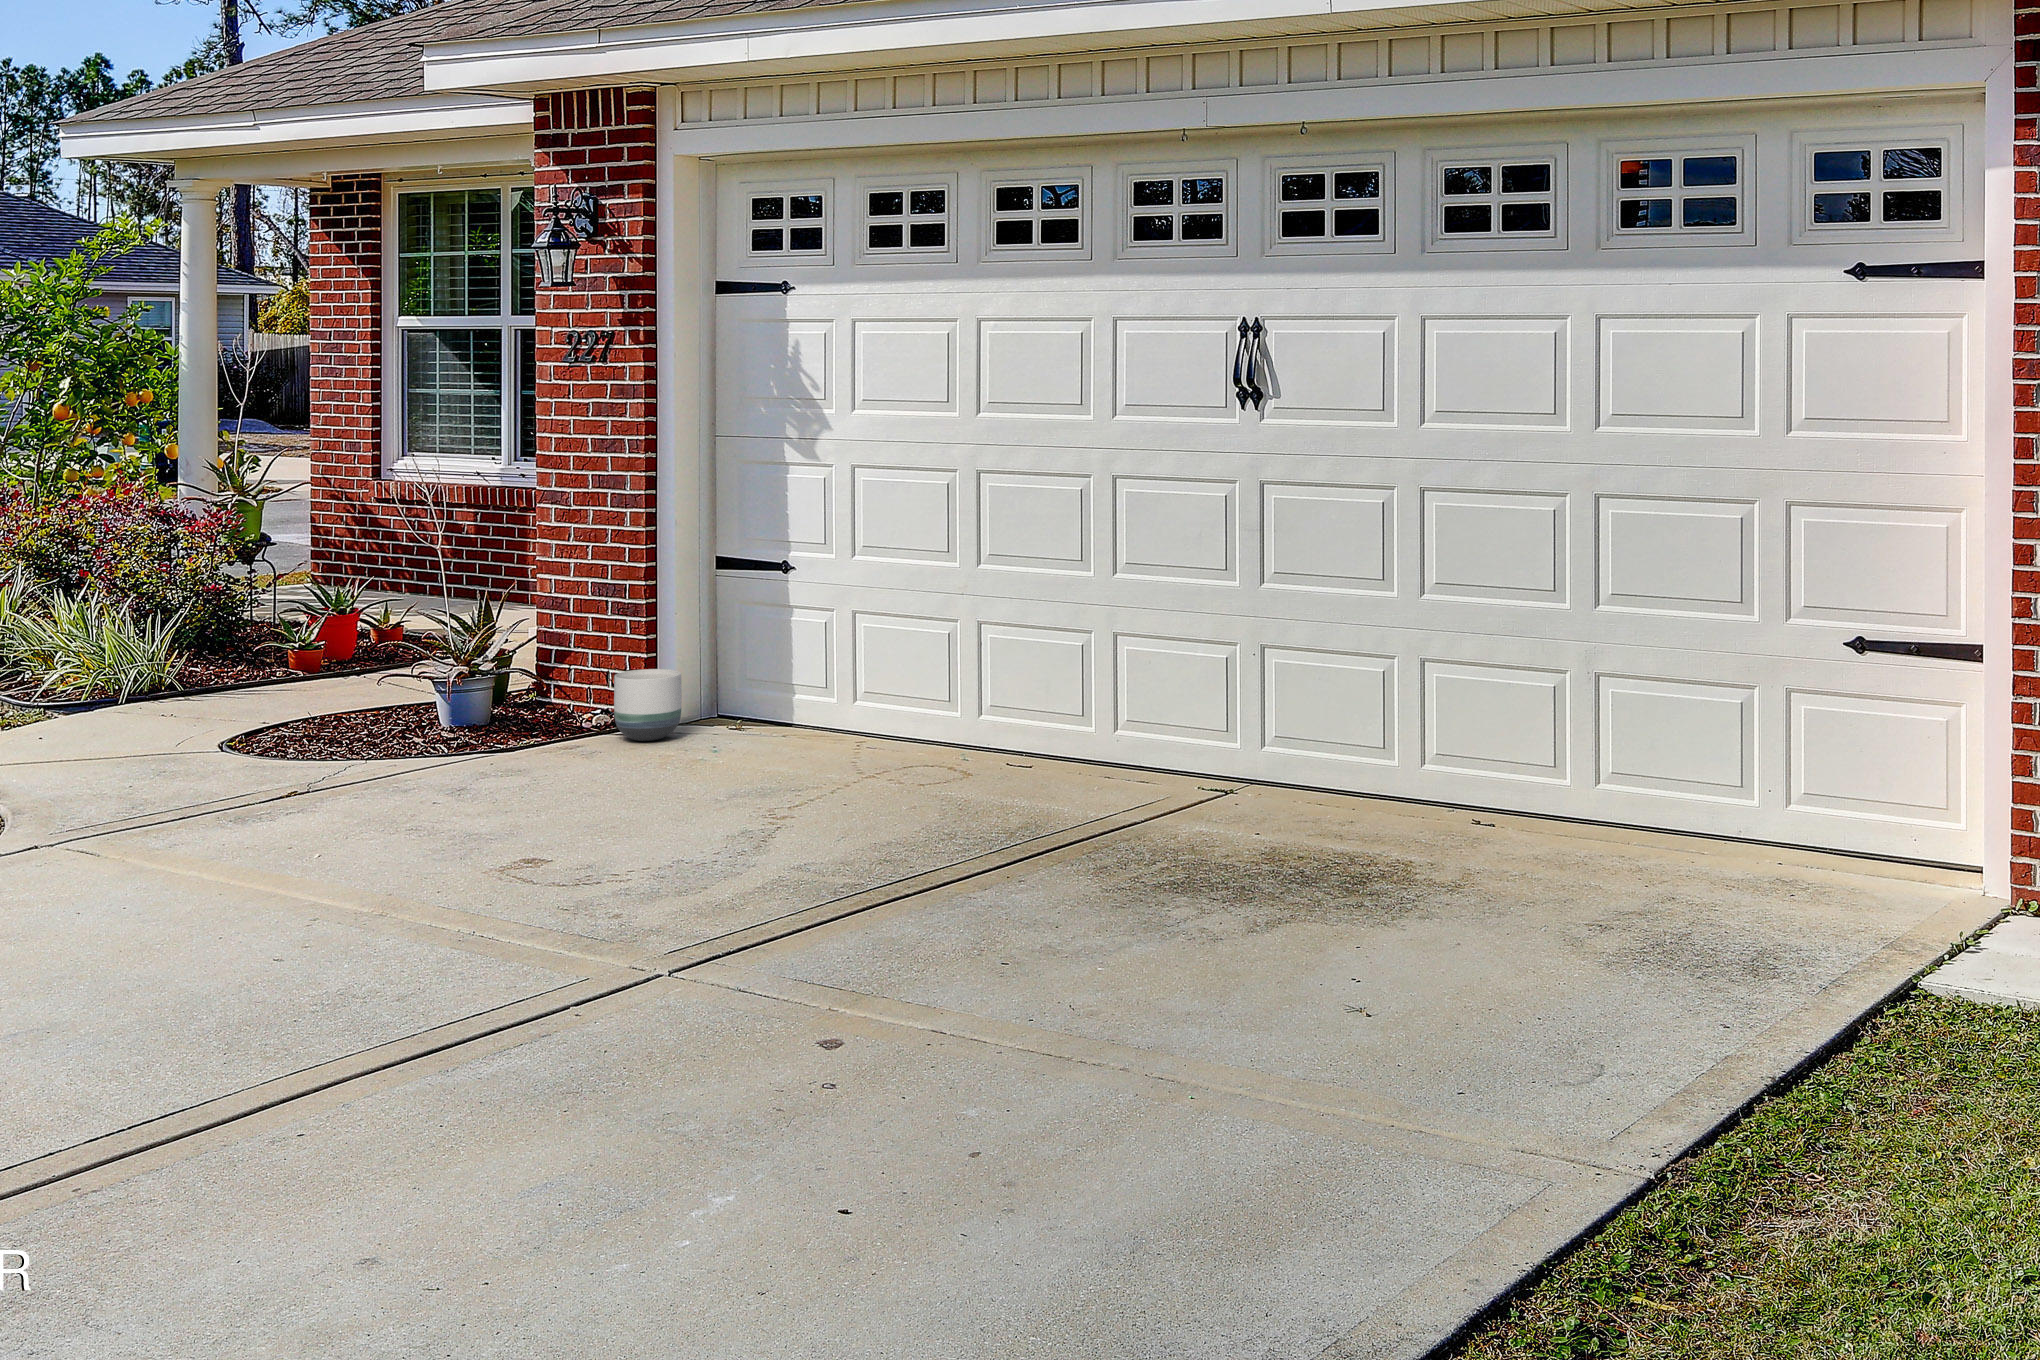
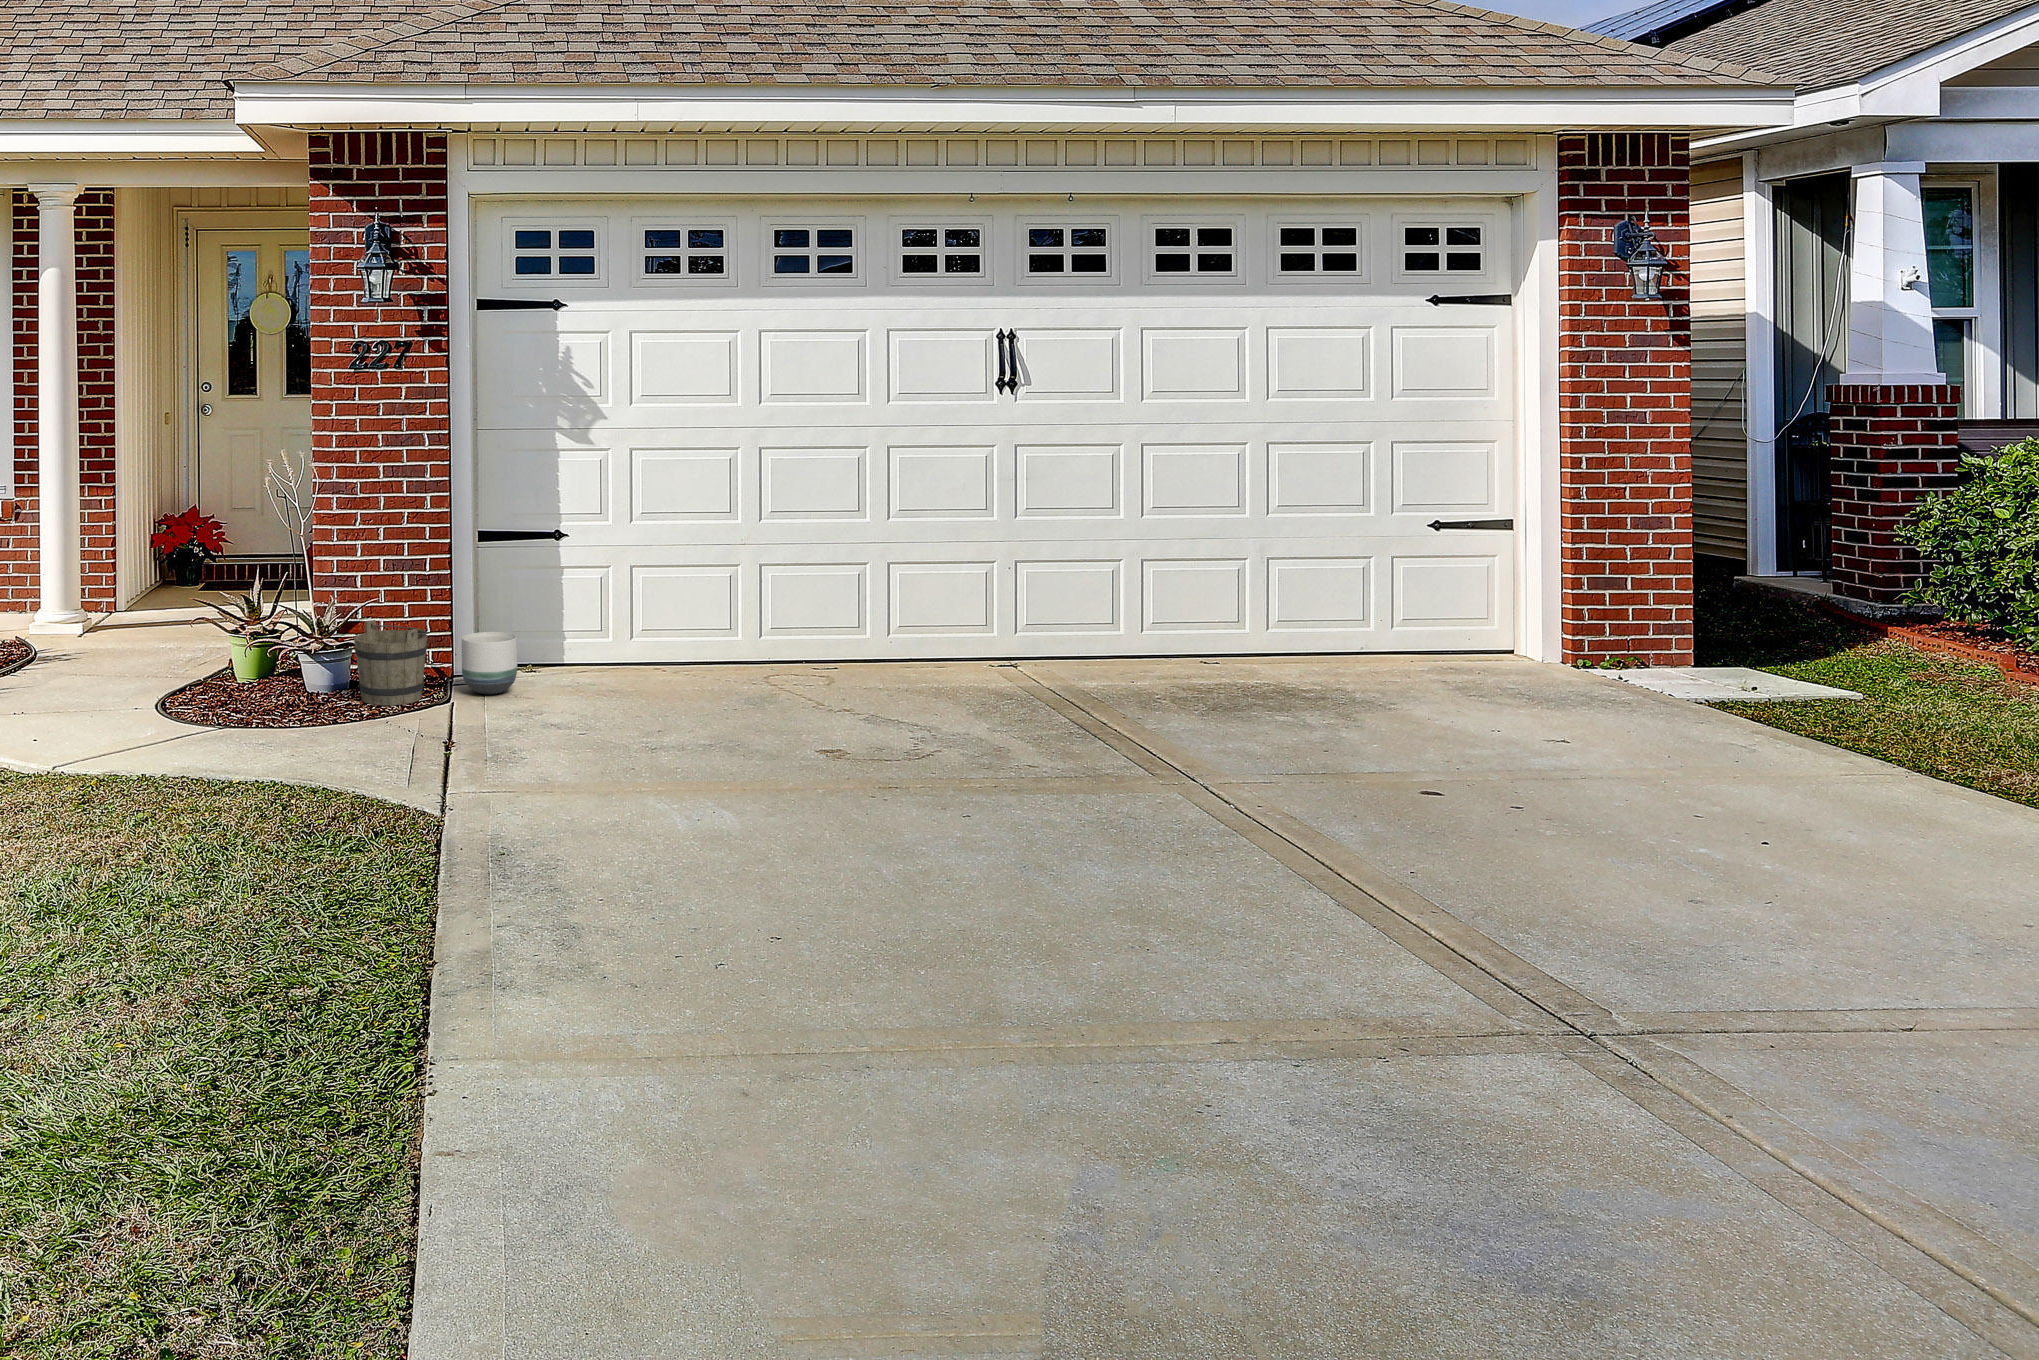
bucket: none [506,643,592,739] -> present [354,620,427,705]

